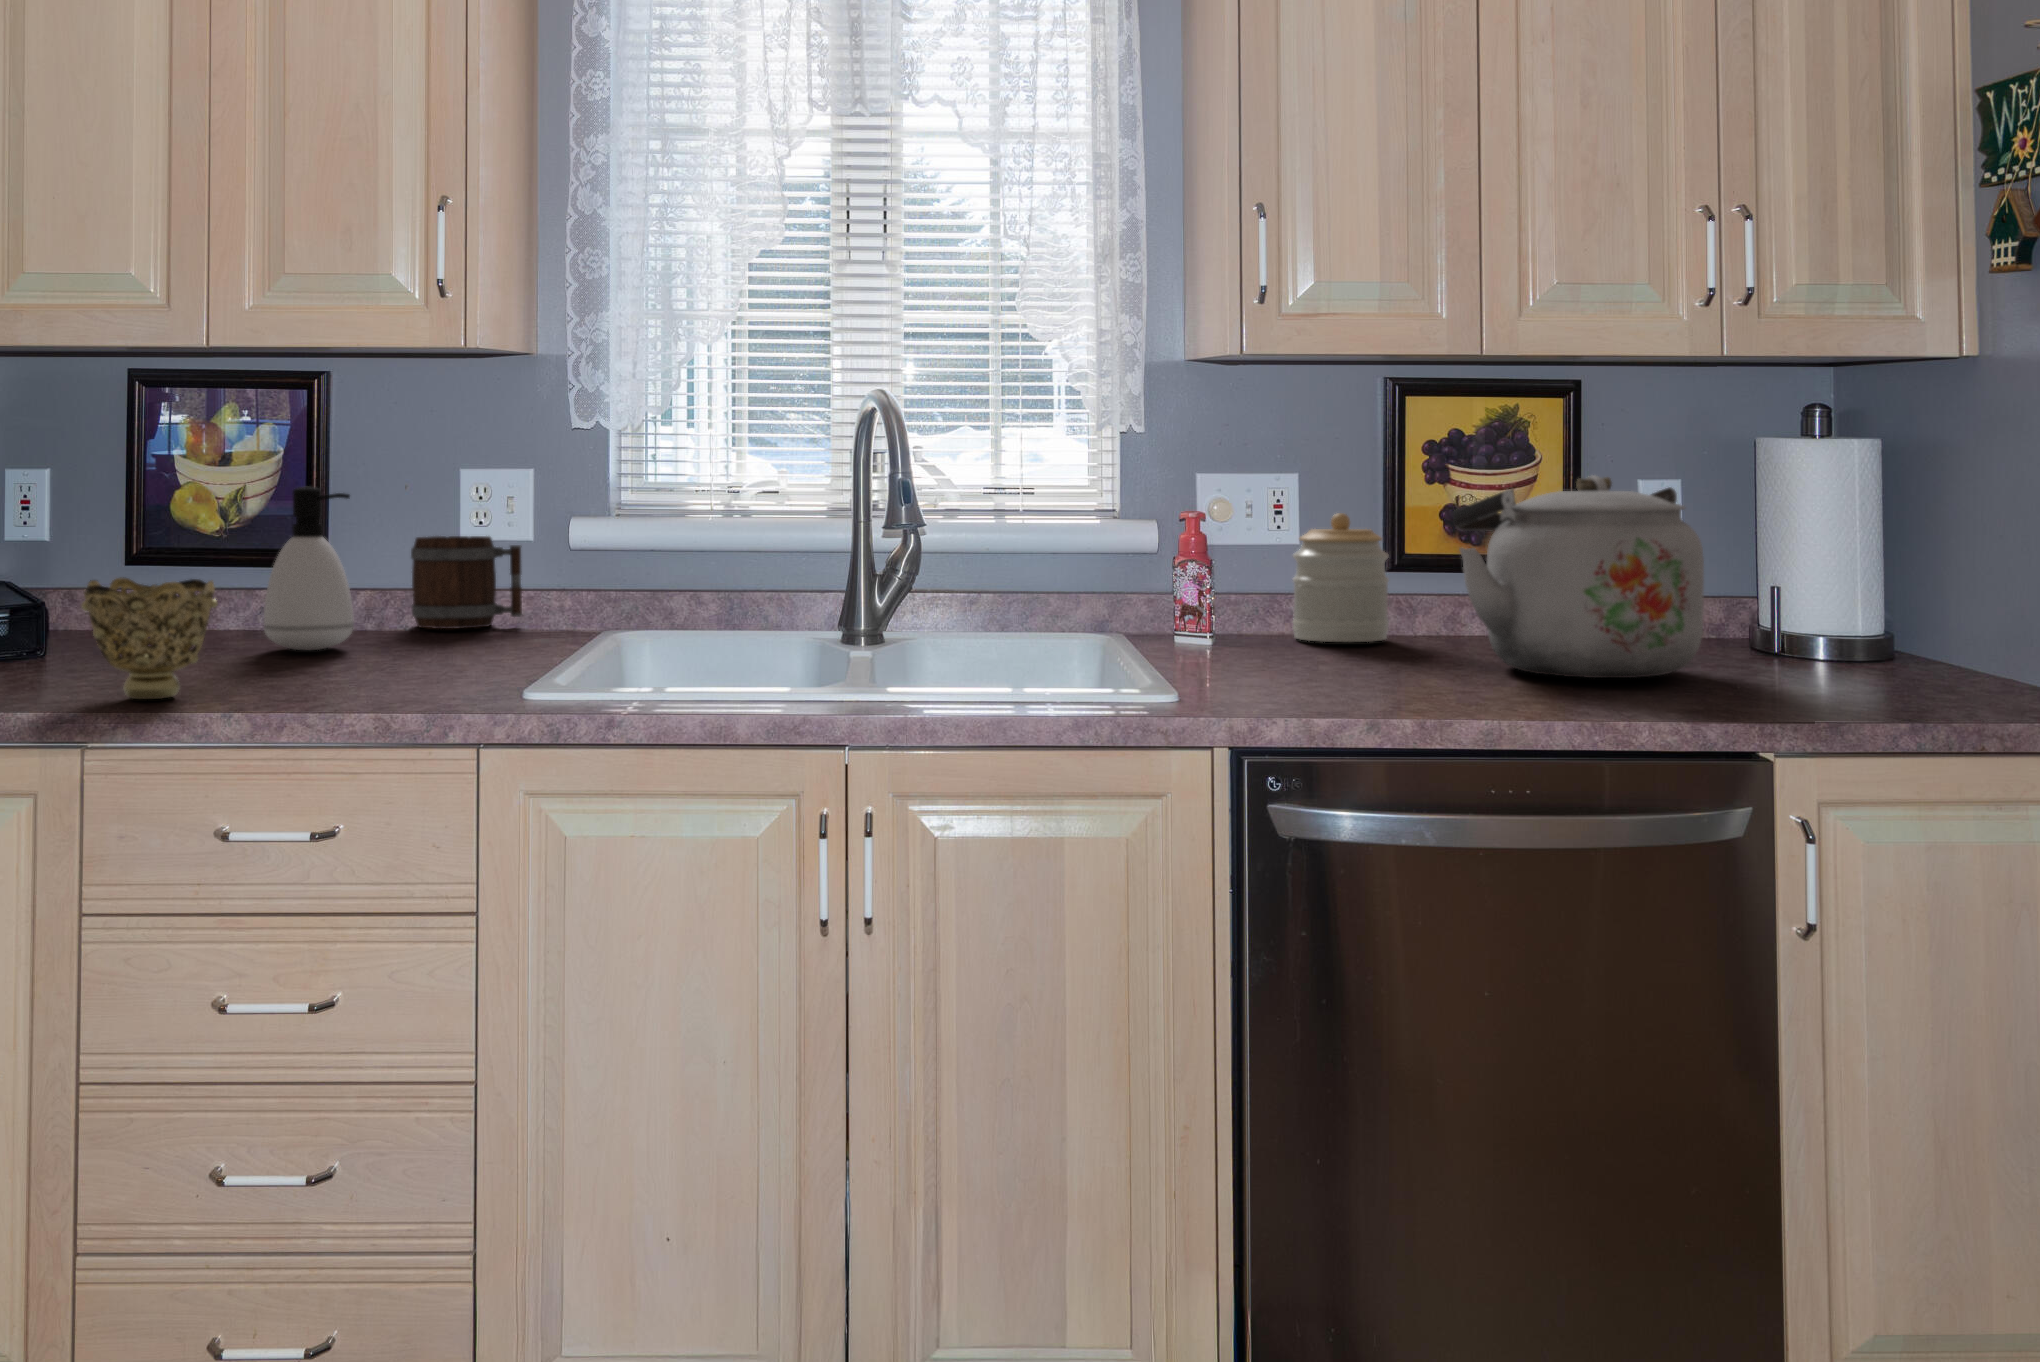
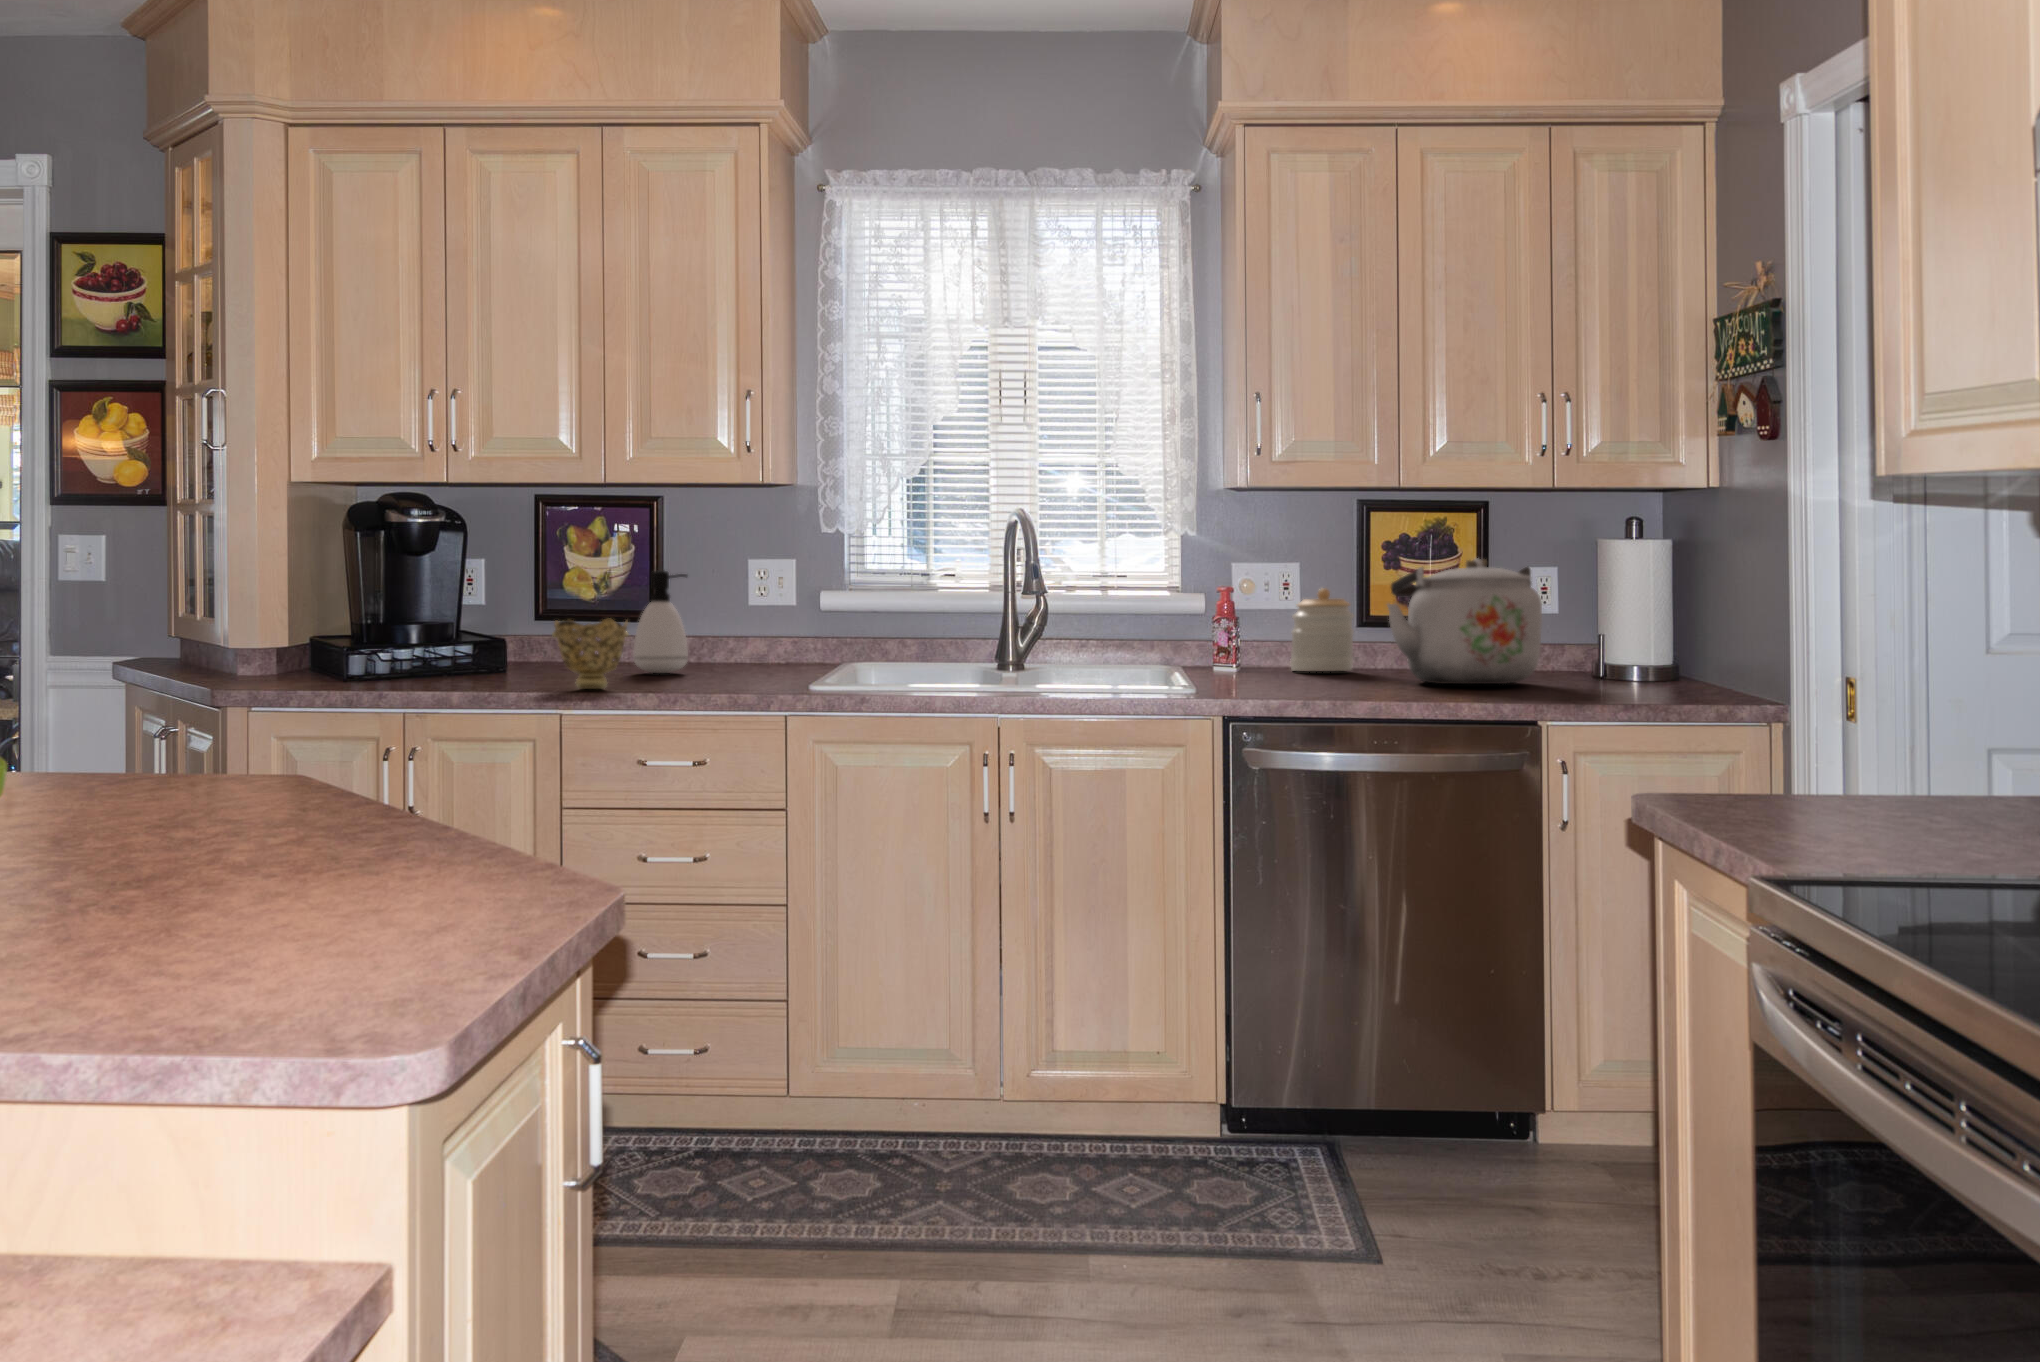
mug: present [411,536,522,629] -> none [714,606,785,665]

